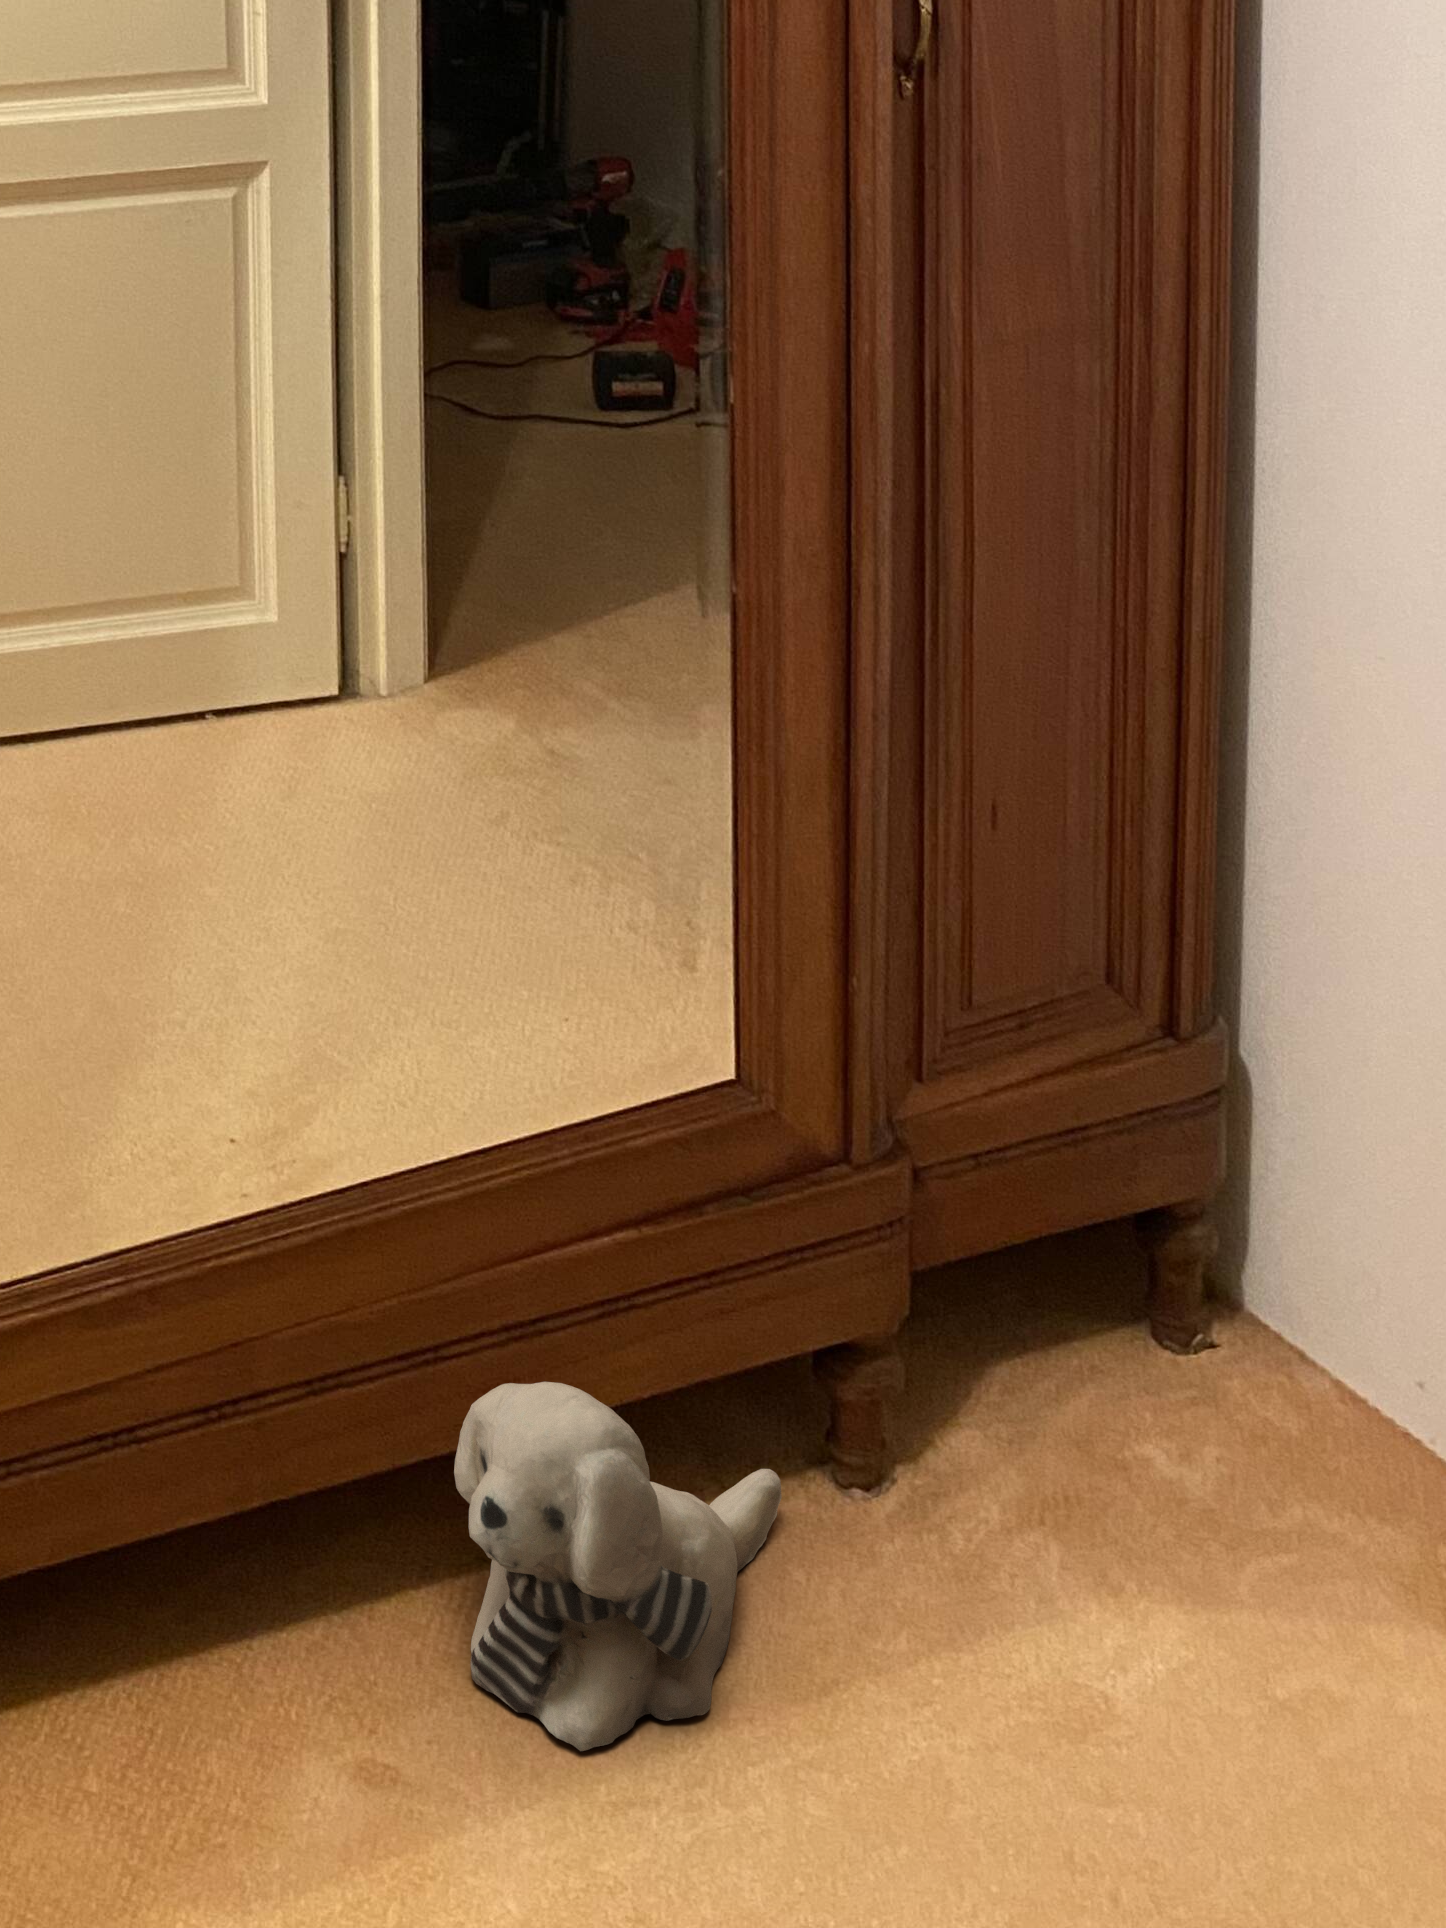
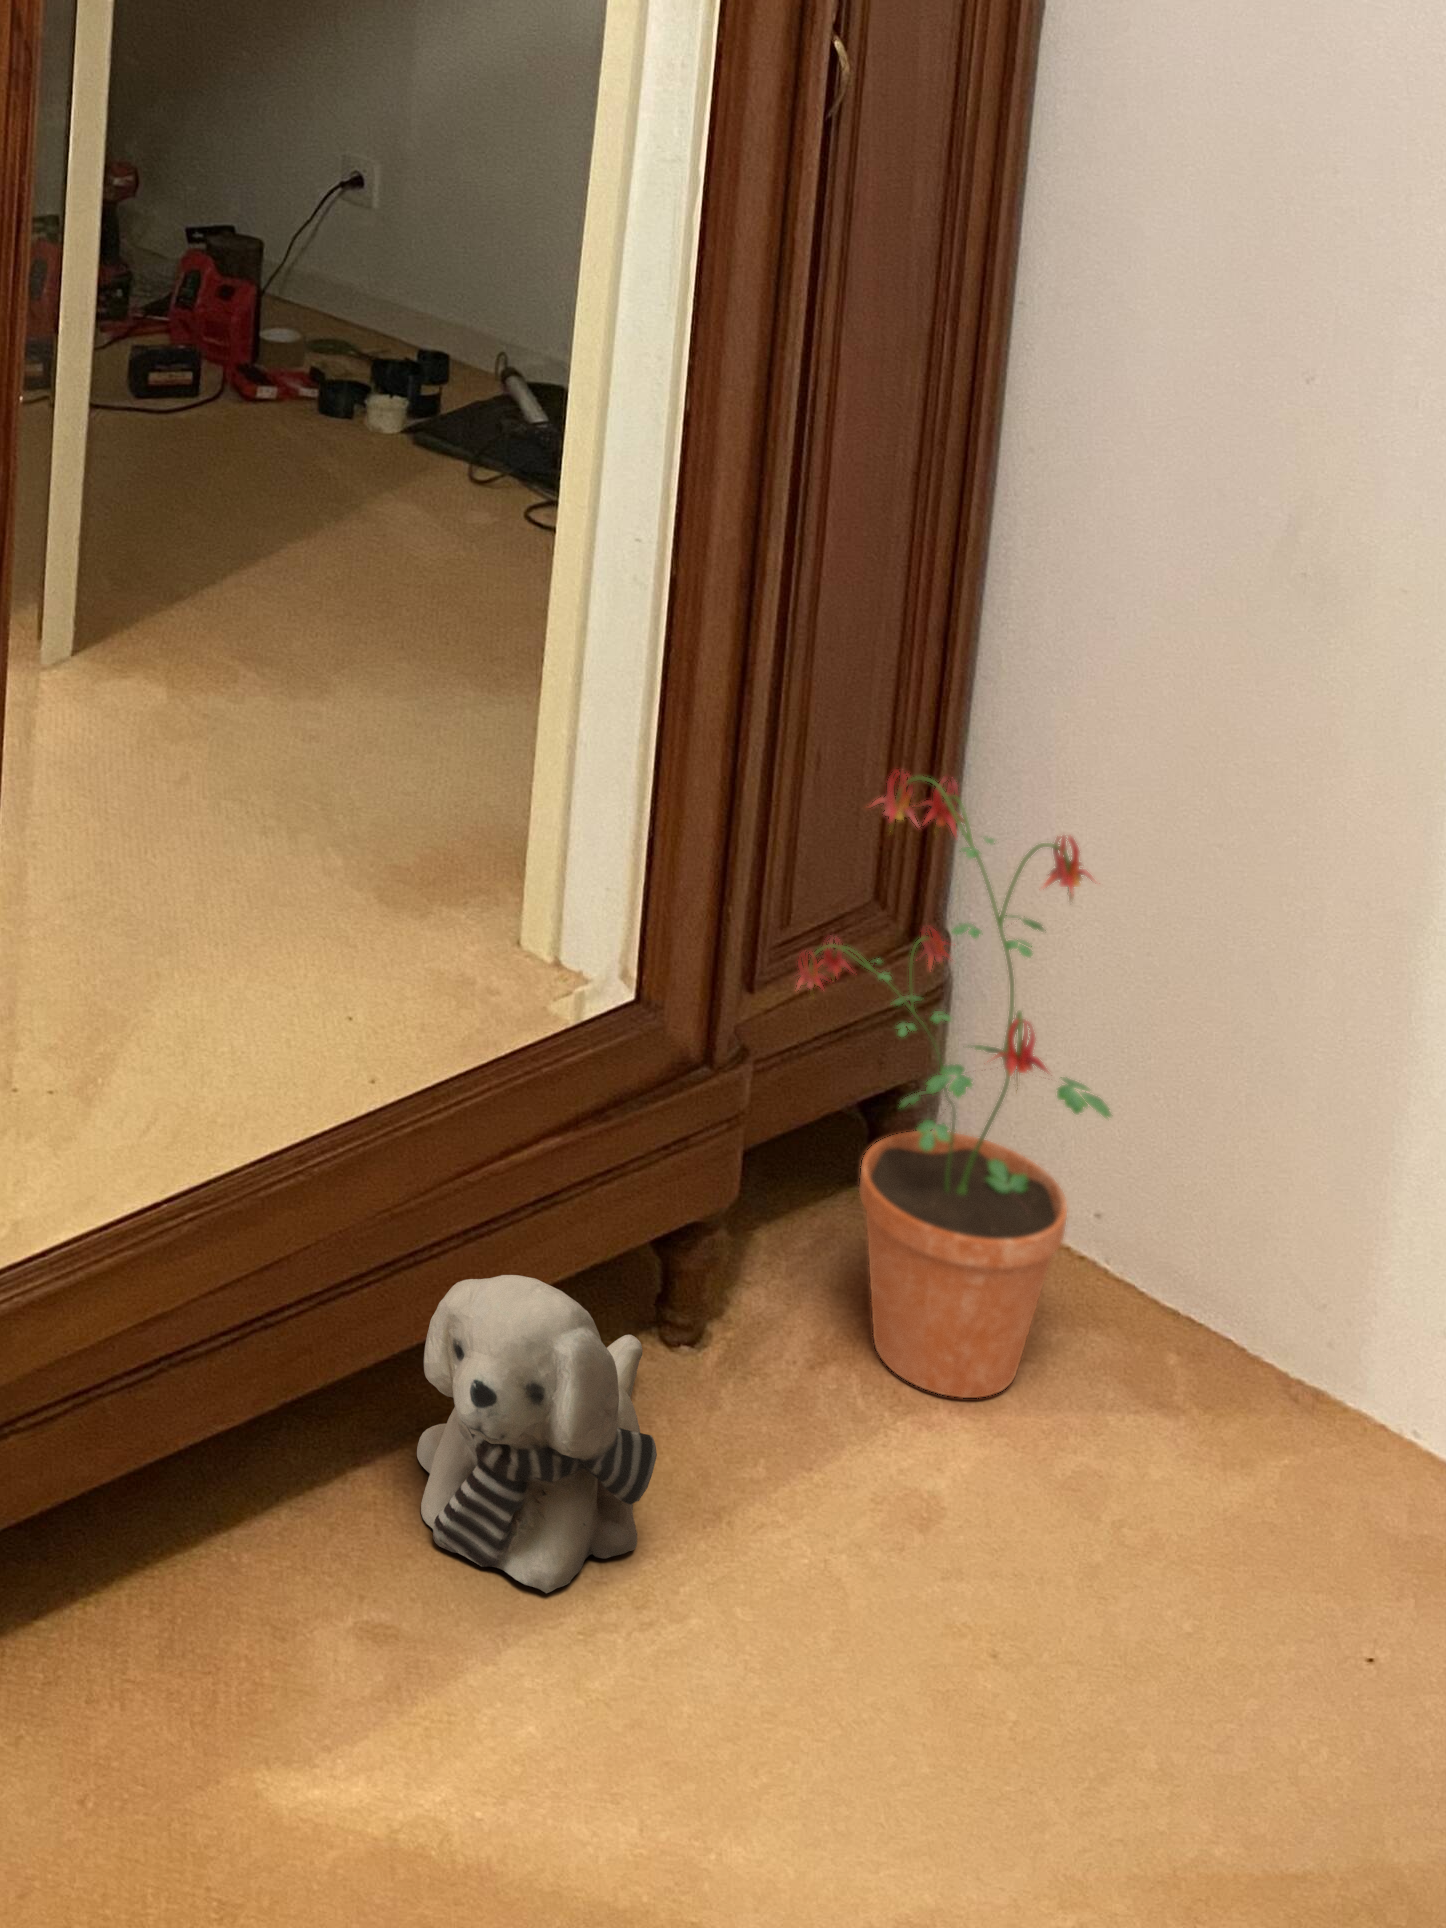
potted plant: none [949,829,1359,1587] -> present [793,770,1111,1398]

